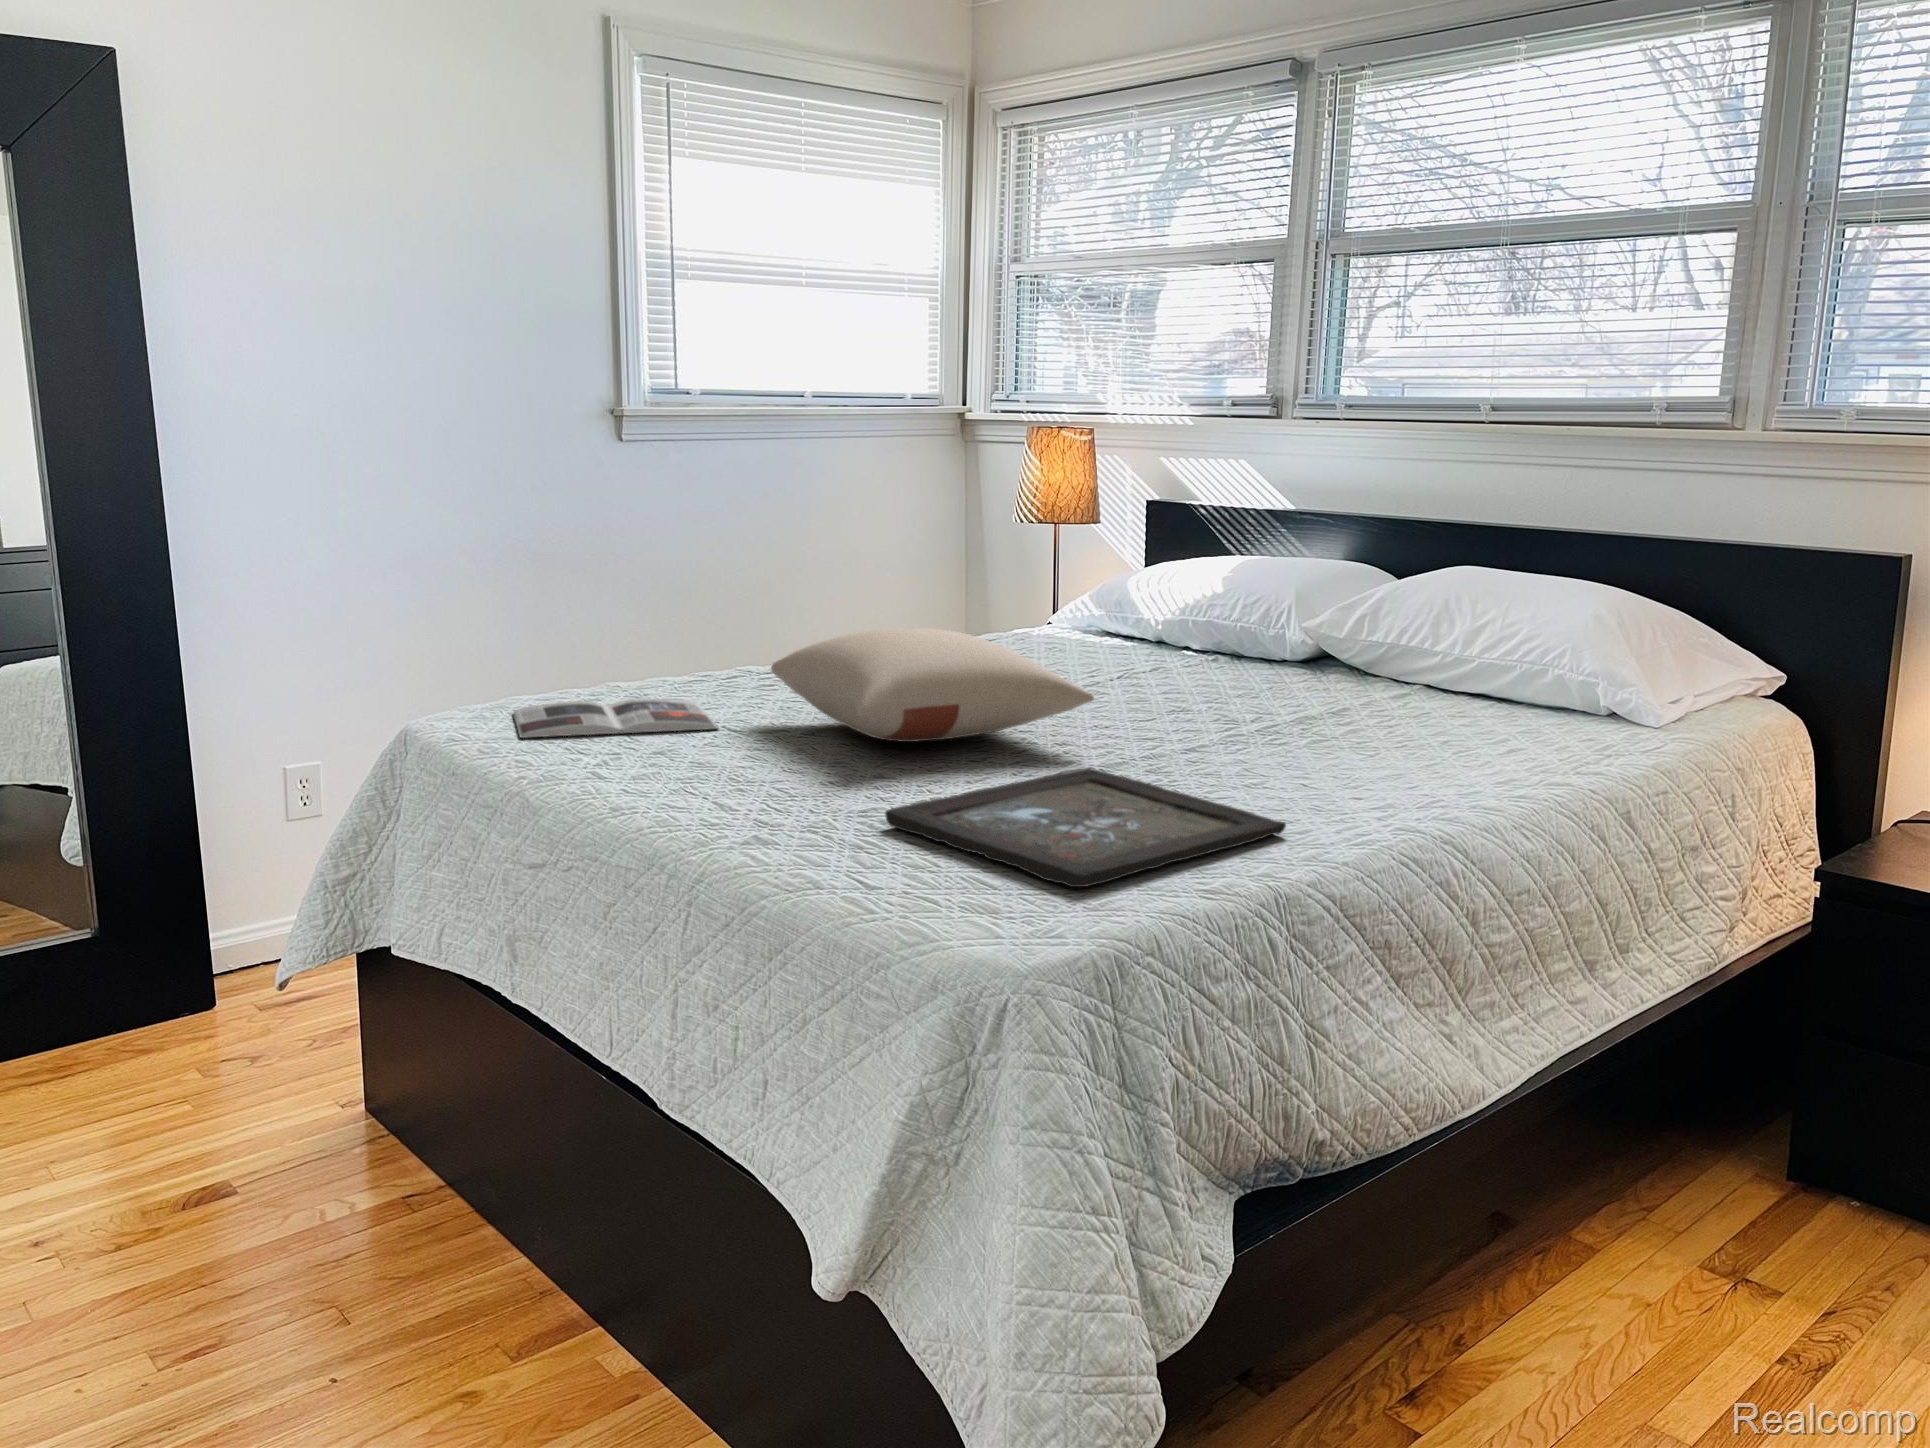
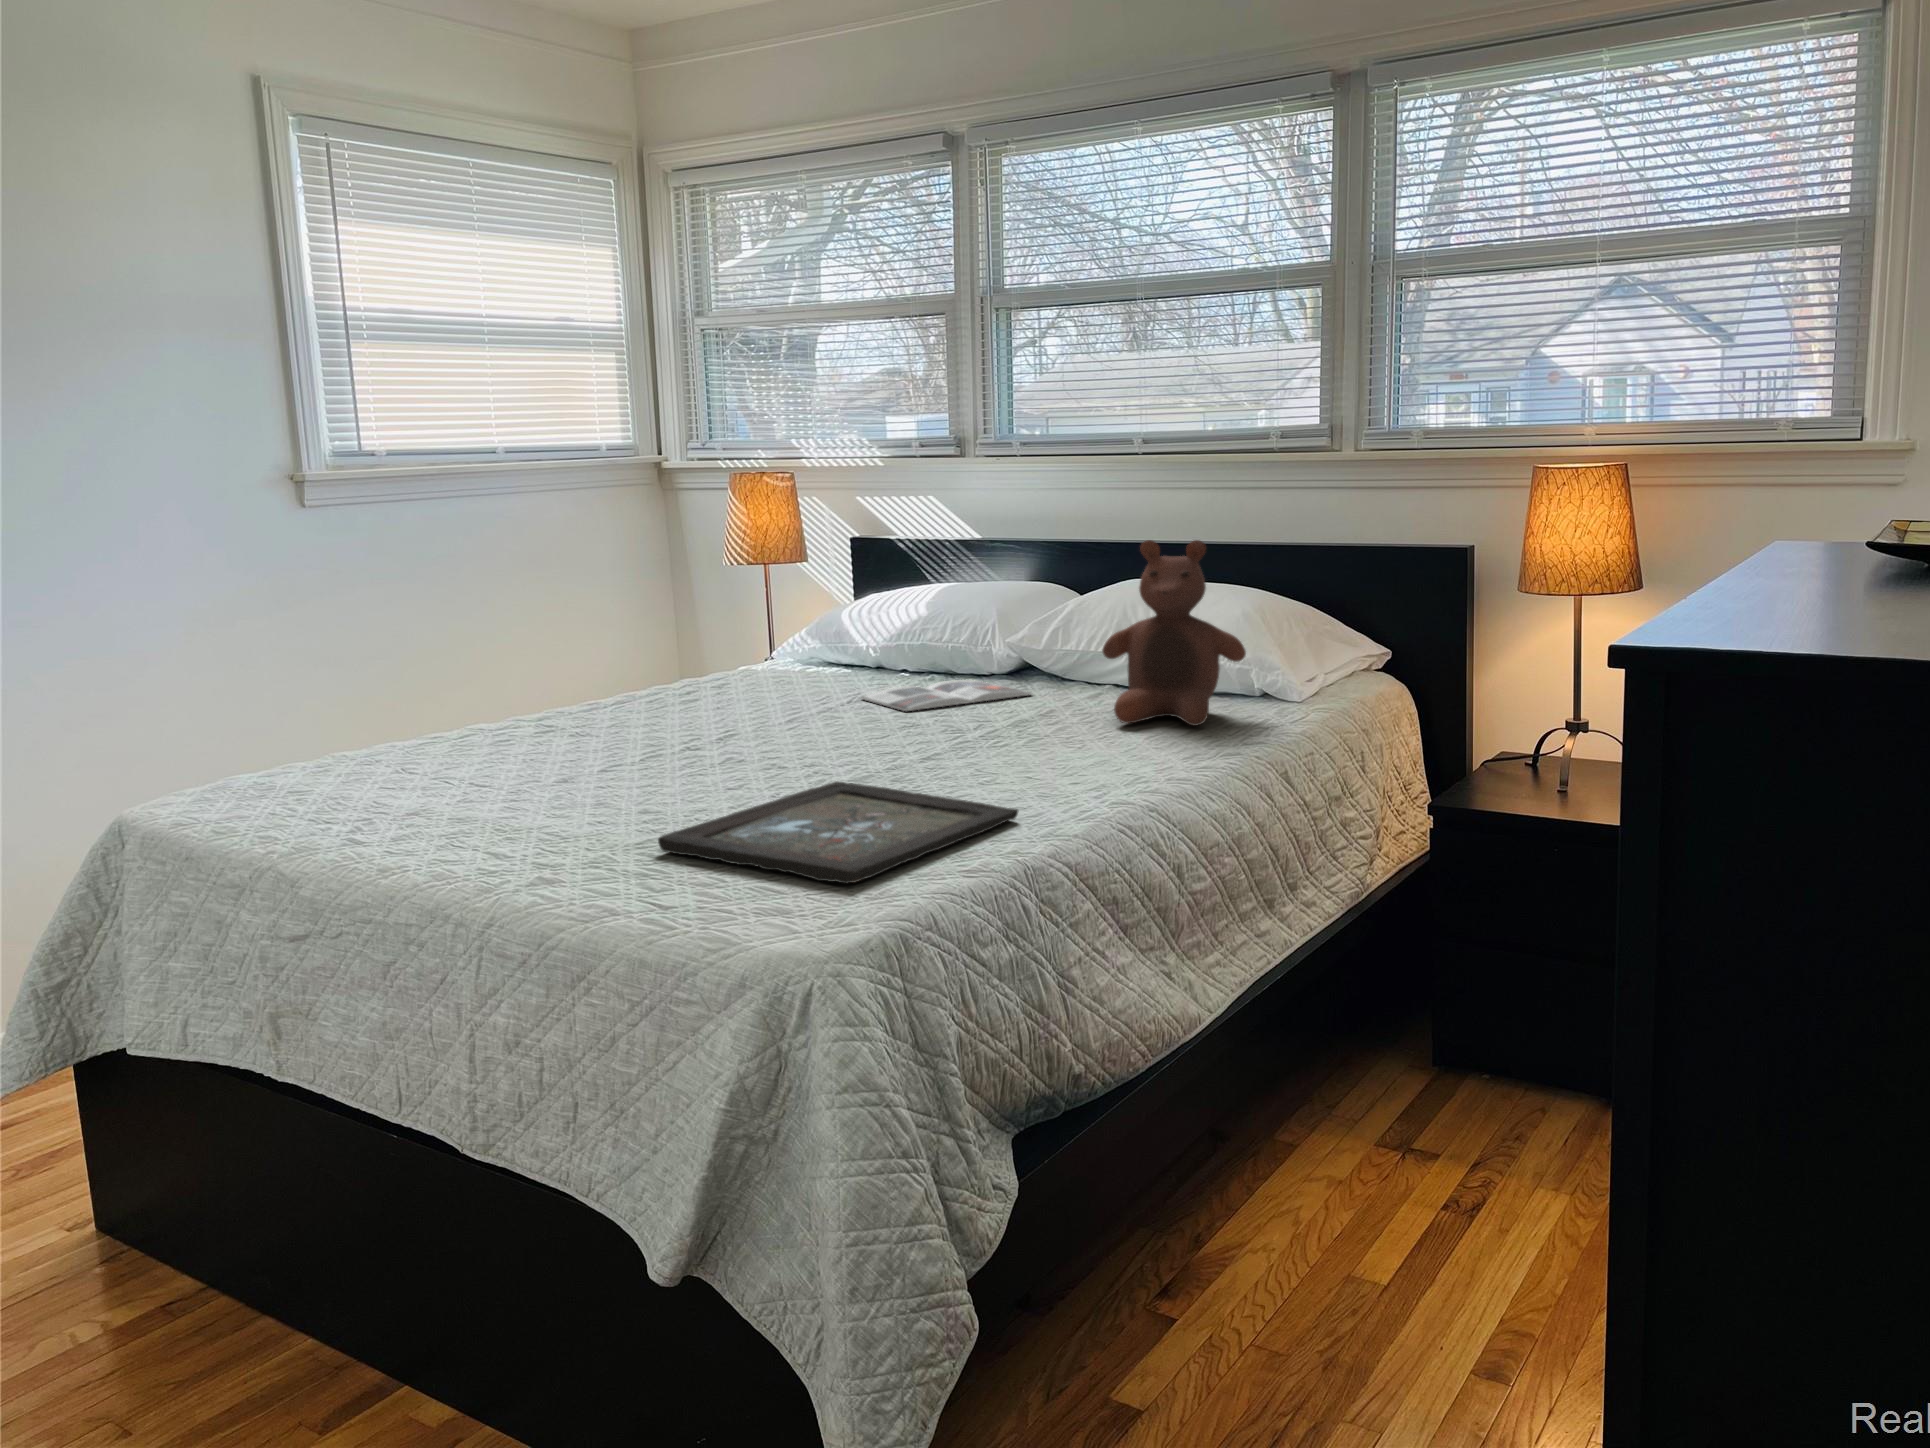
stuffed bear: none [1416,524,1593,744] -> present [1102,540,1246,726]
pillow: present [771,628,1094,742] -> none [513,669,832,776]
magazine: present [513,699,719,738] -> present [862,680,1032,711]

